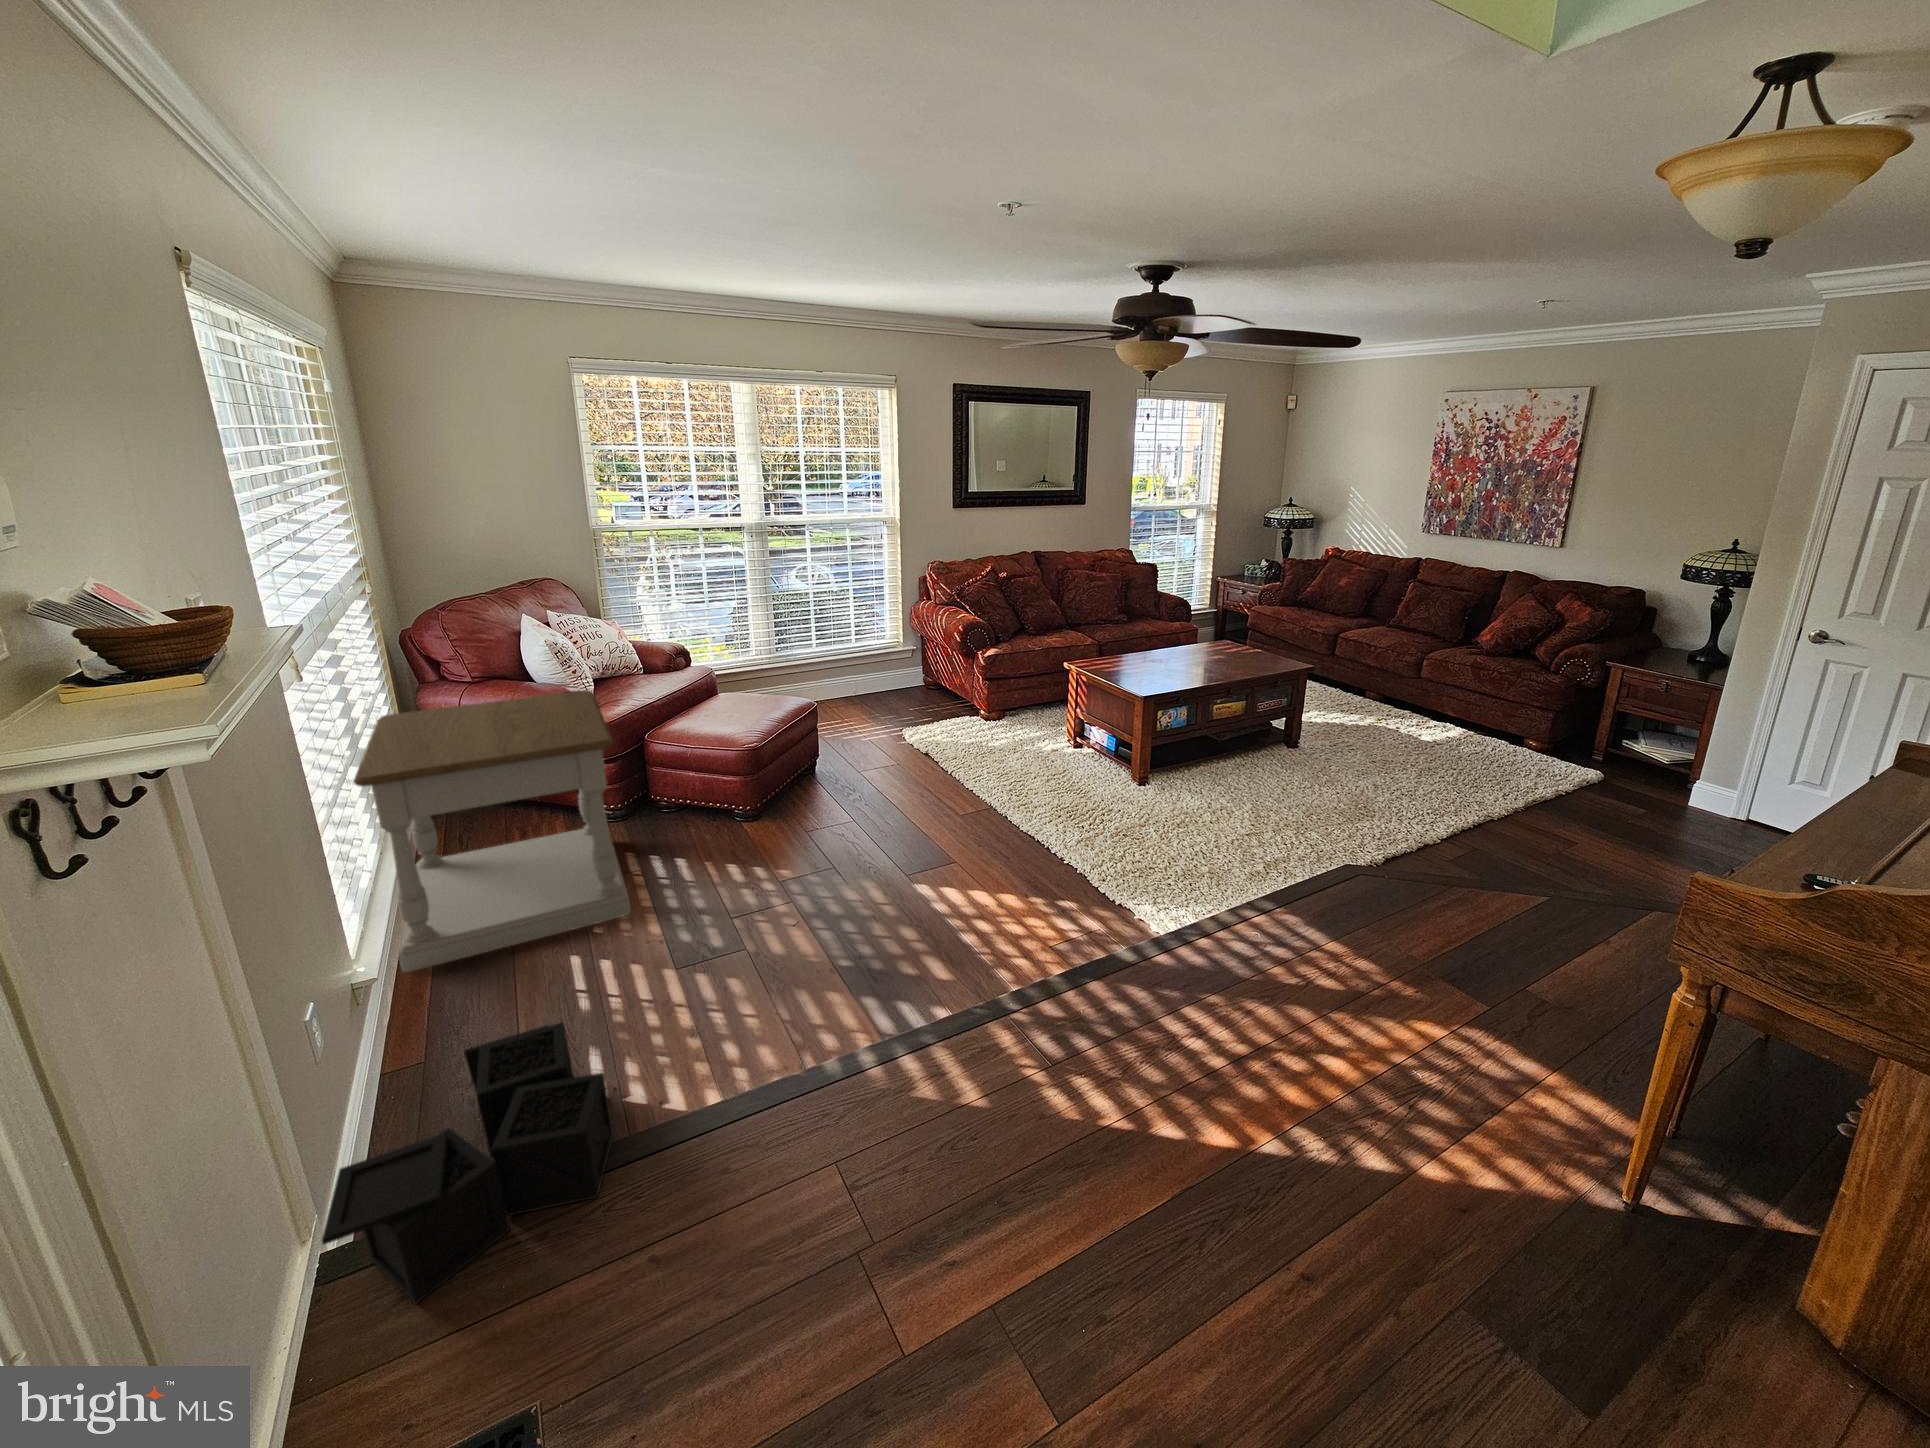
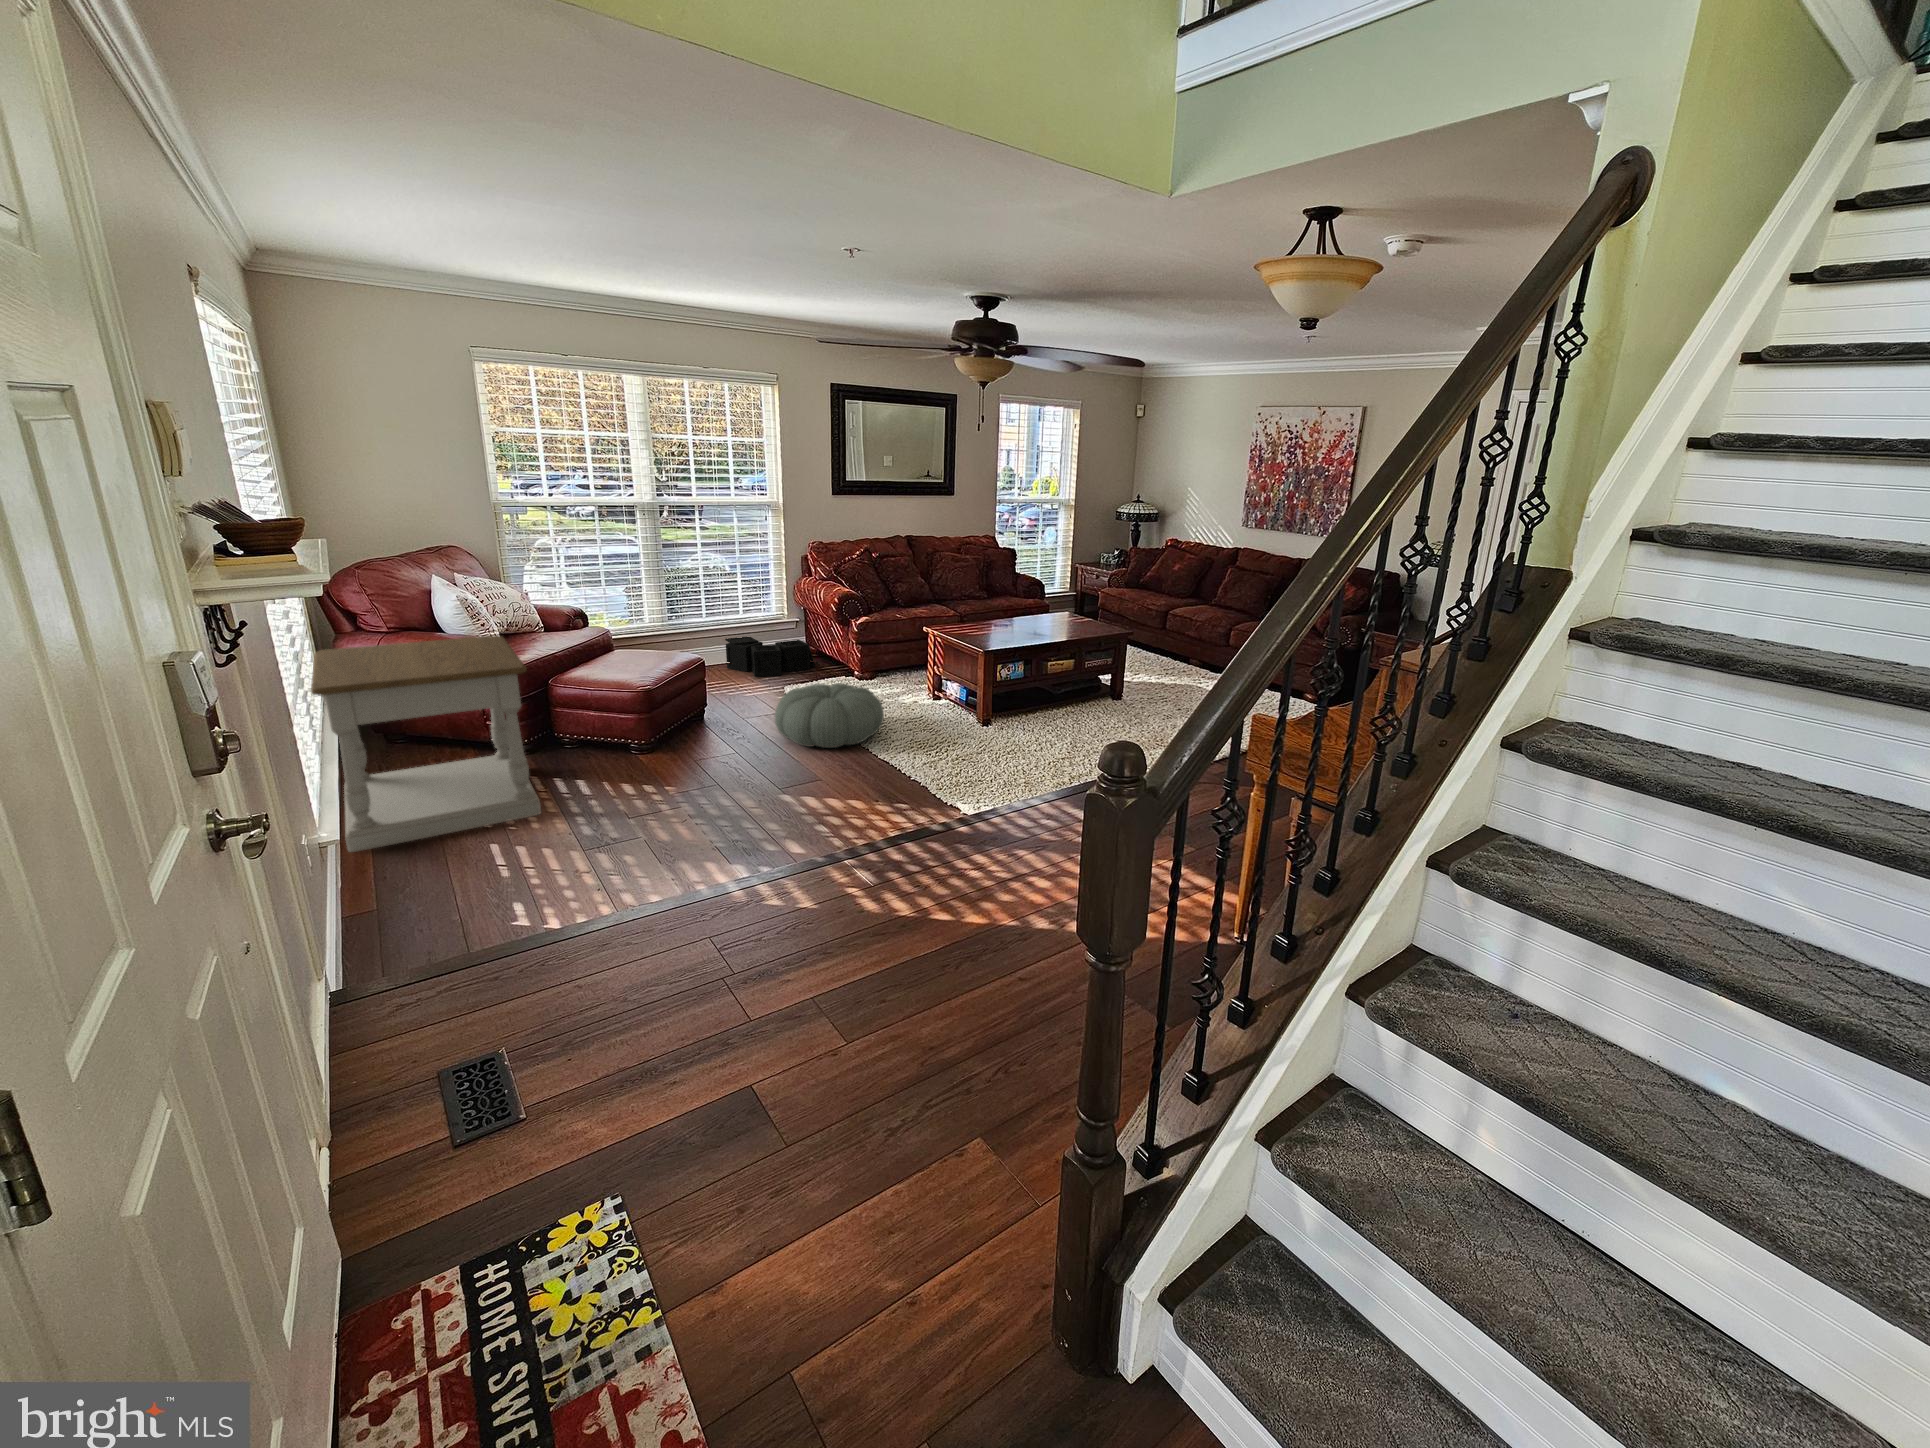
pouf: none [900,733,1026,816] -> present [775,683,884,748]
storage bin: present [322,1022,618,1304] -> present [725,637,815,677]

